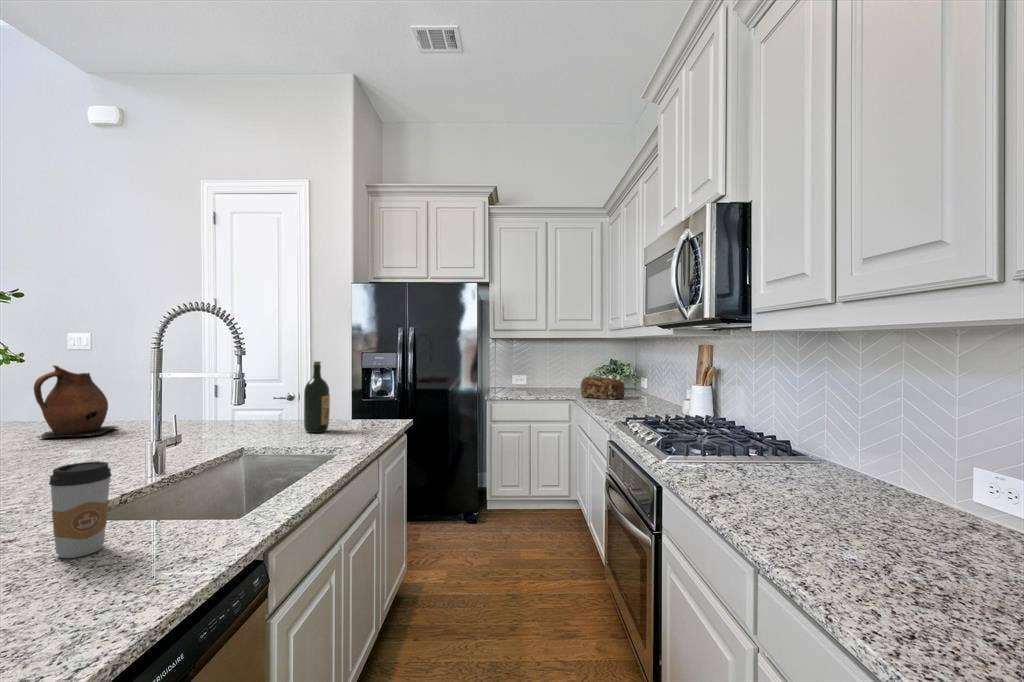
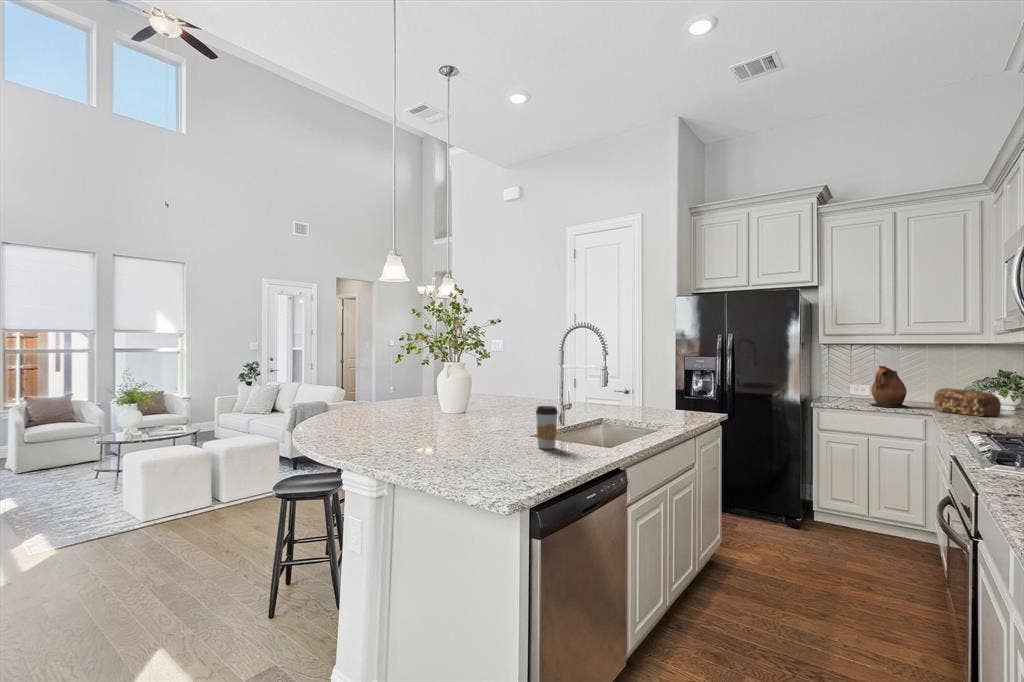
wine bottle: present [304,361,330,433] -> none [640,362,659,415]
ceramic pitcher: present [34,365,118,438] -> present [869,366,912,408]

